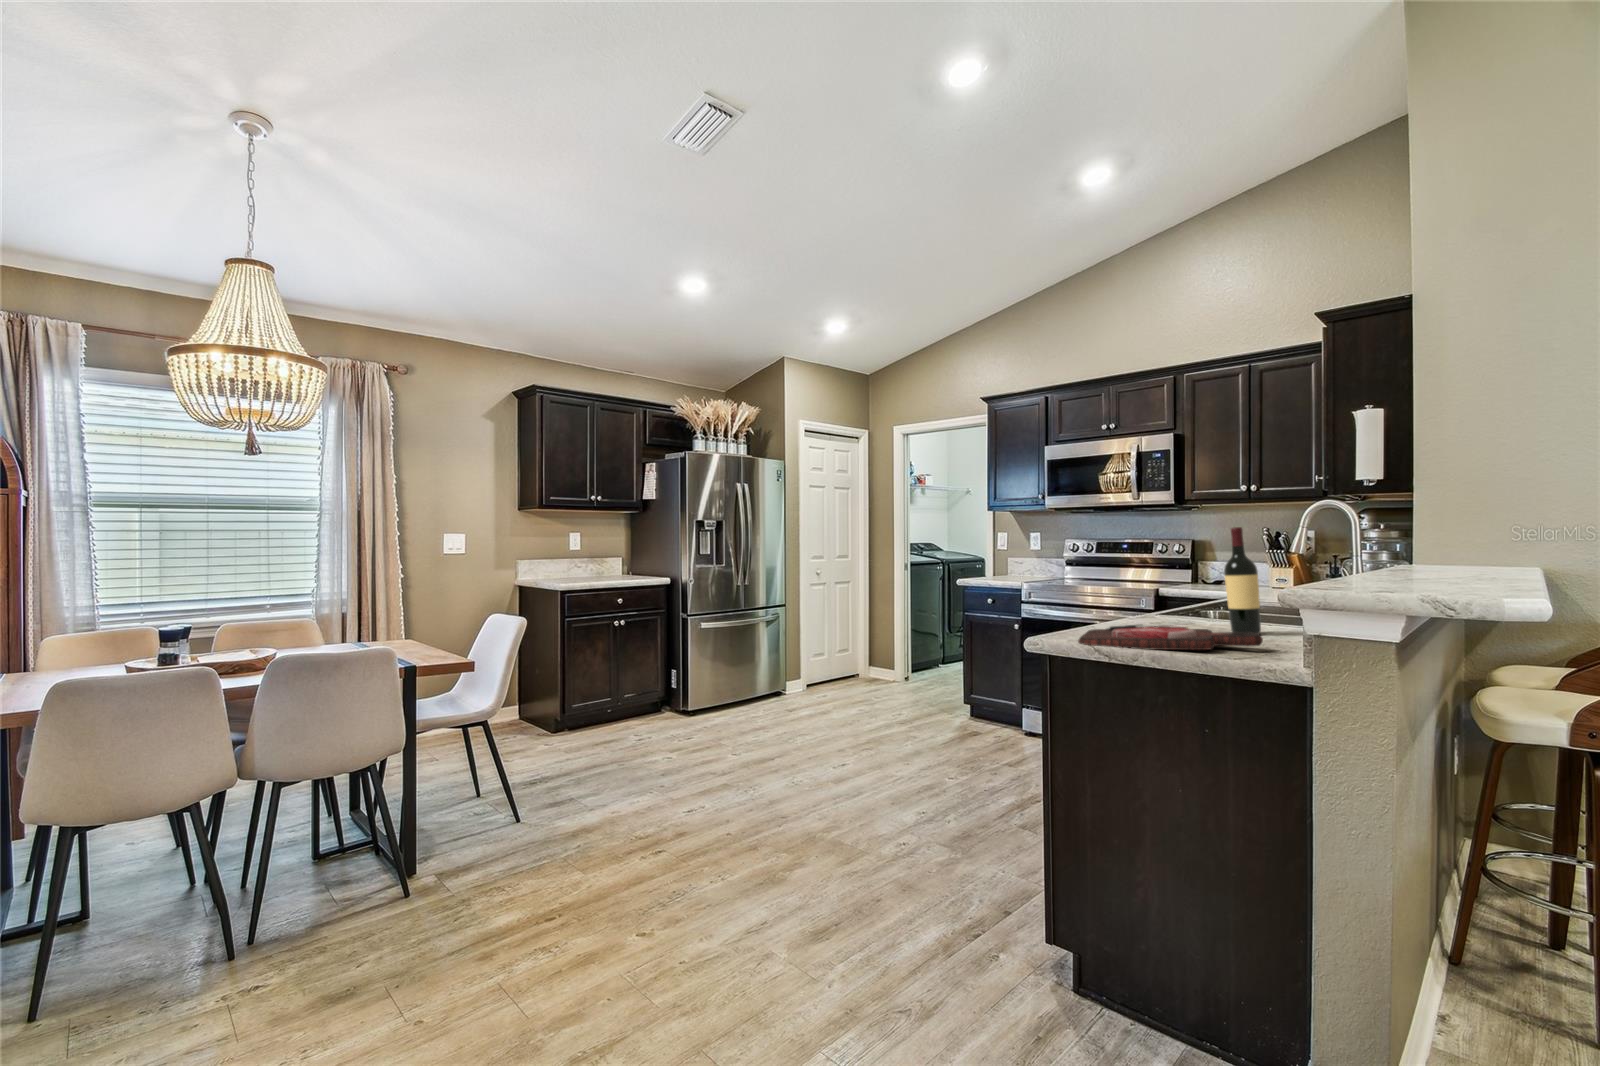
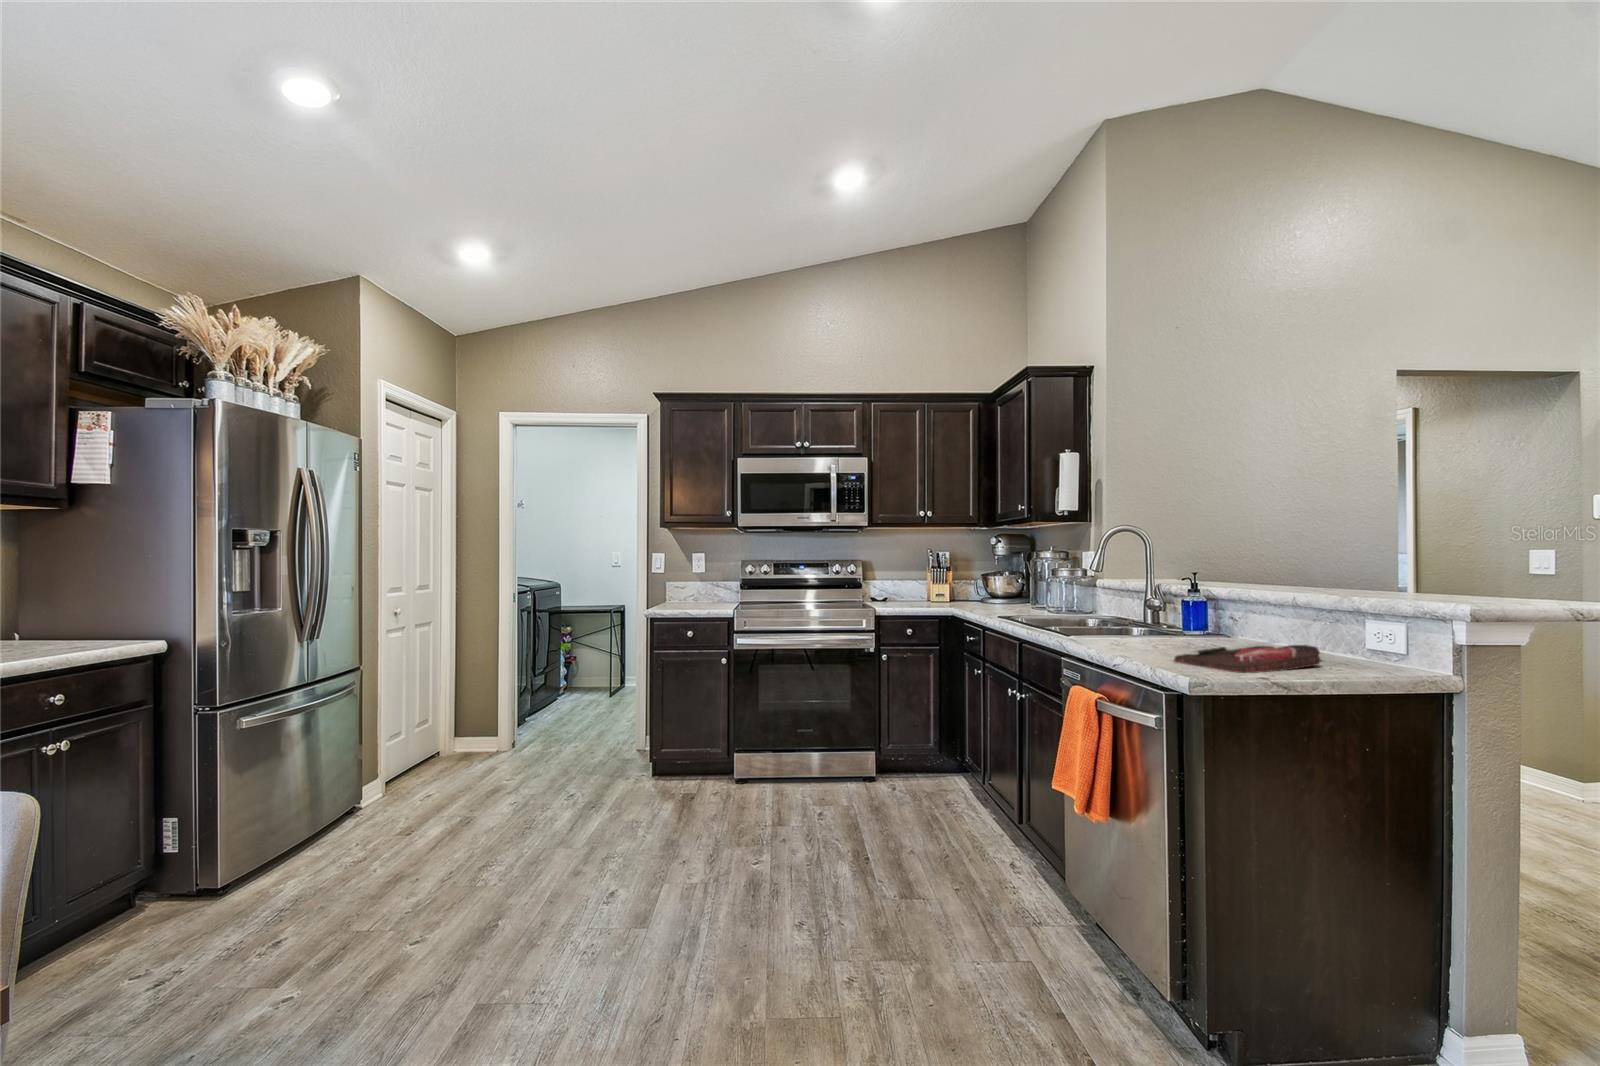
wine bottle: present [1224,527,1261,633] -> none [1185,554,1215,647]

